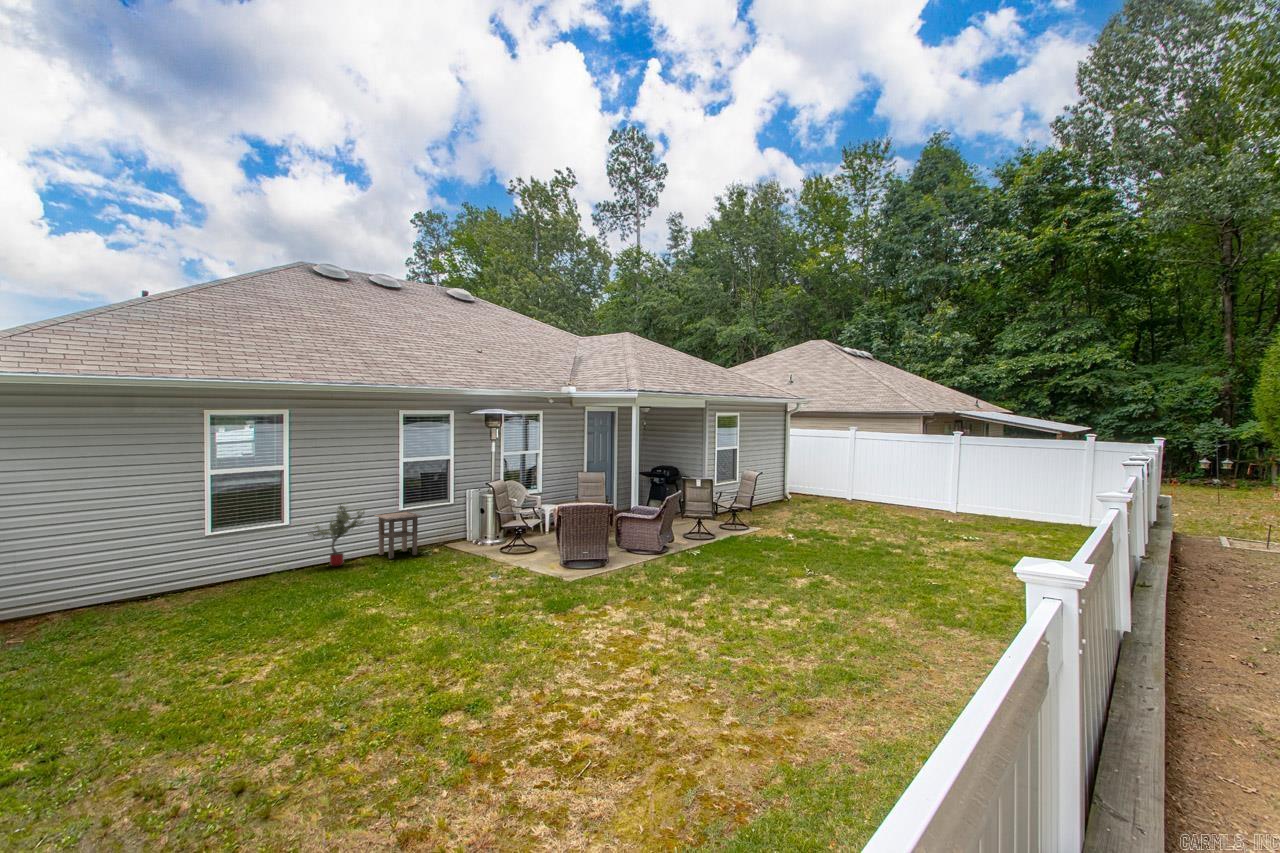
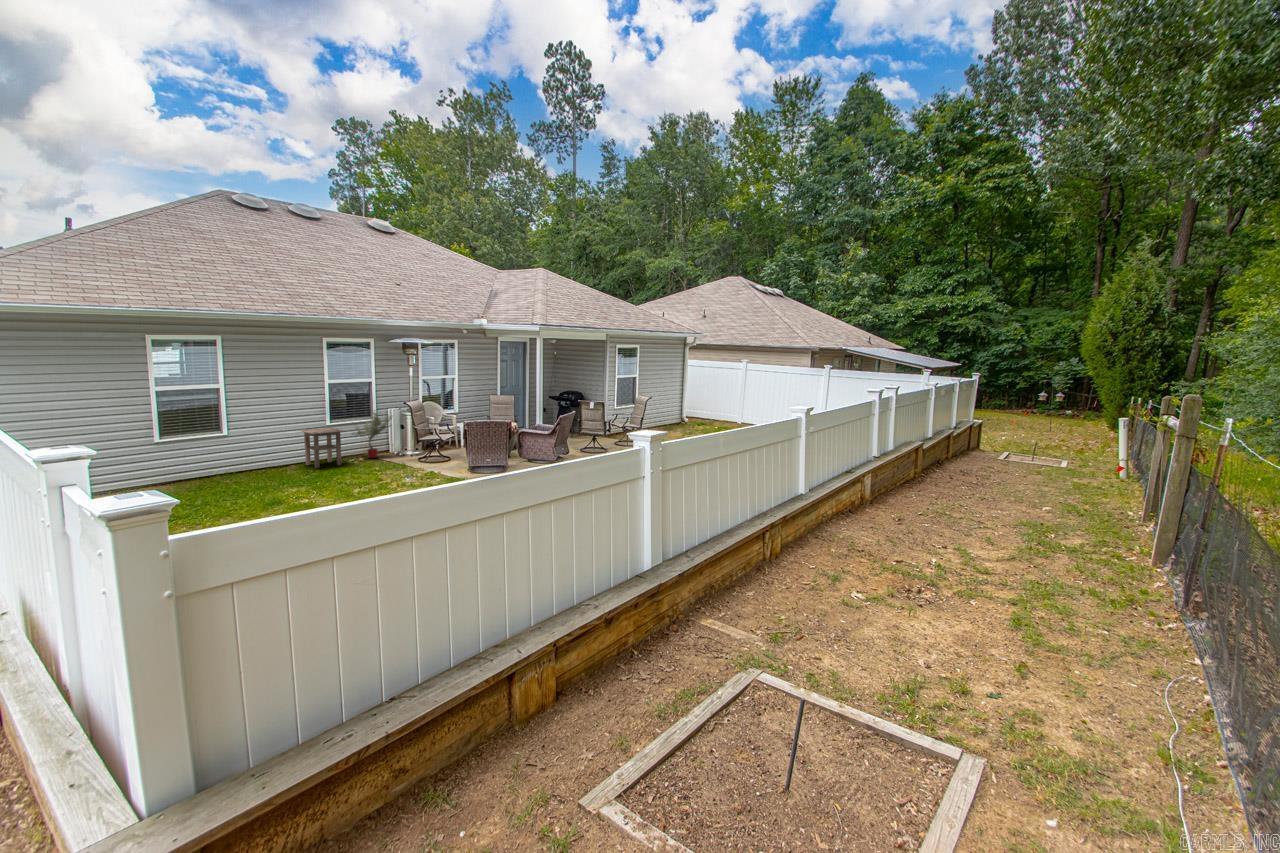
potted tree: present [308,503,364,567] -> present [353,410,391,458]

